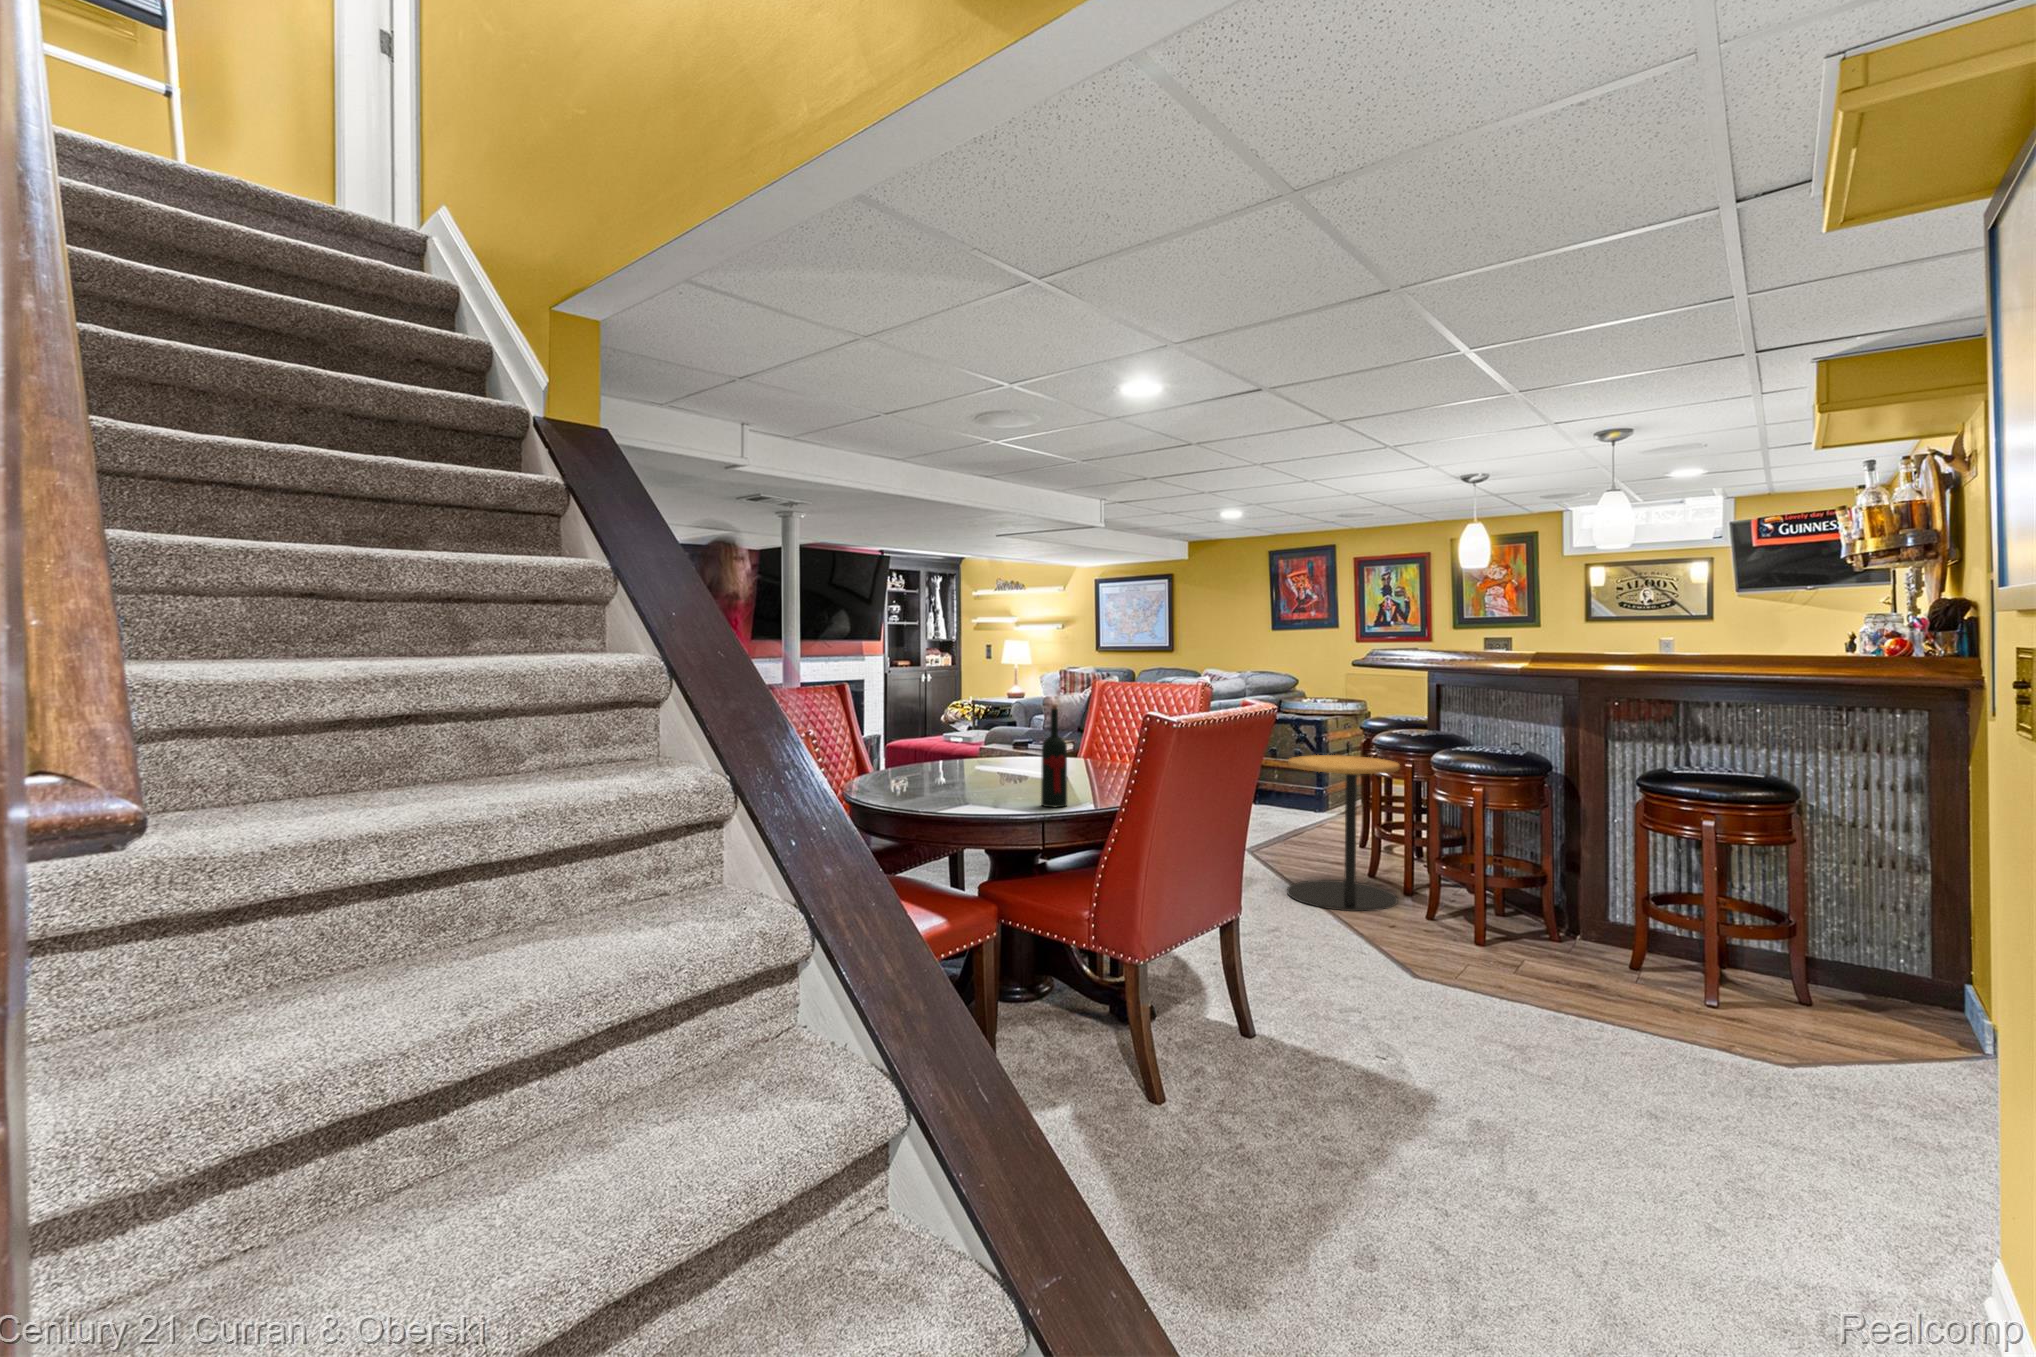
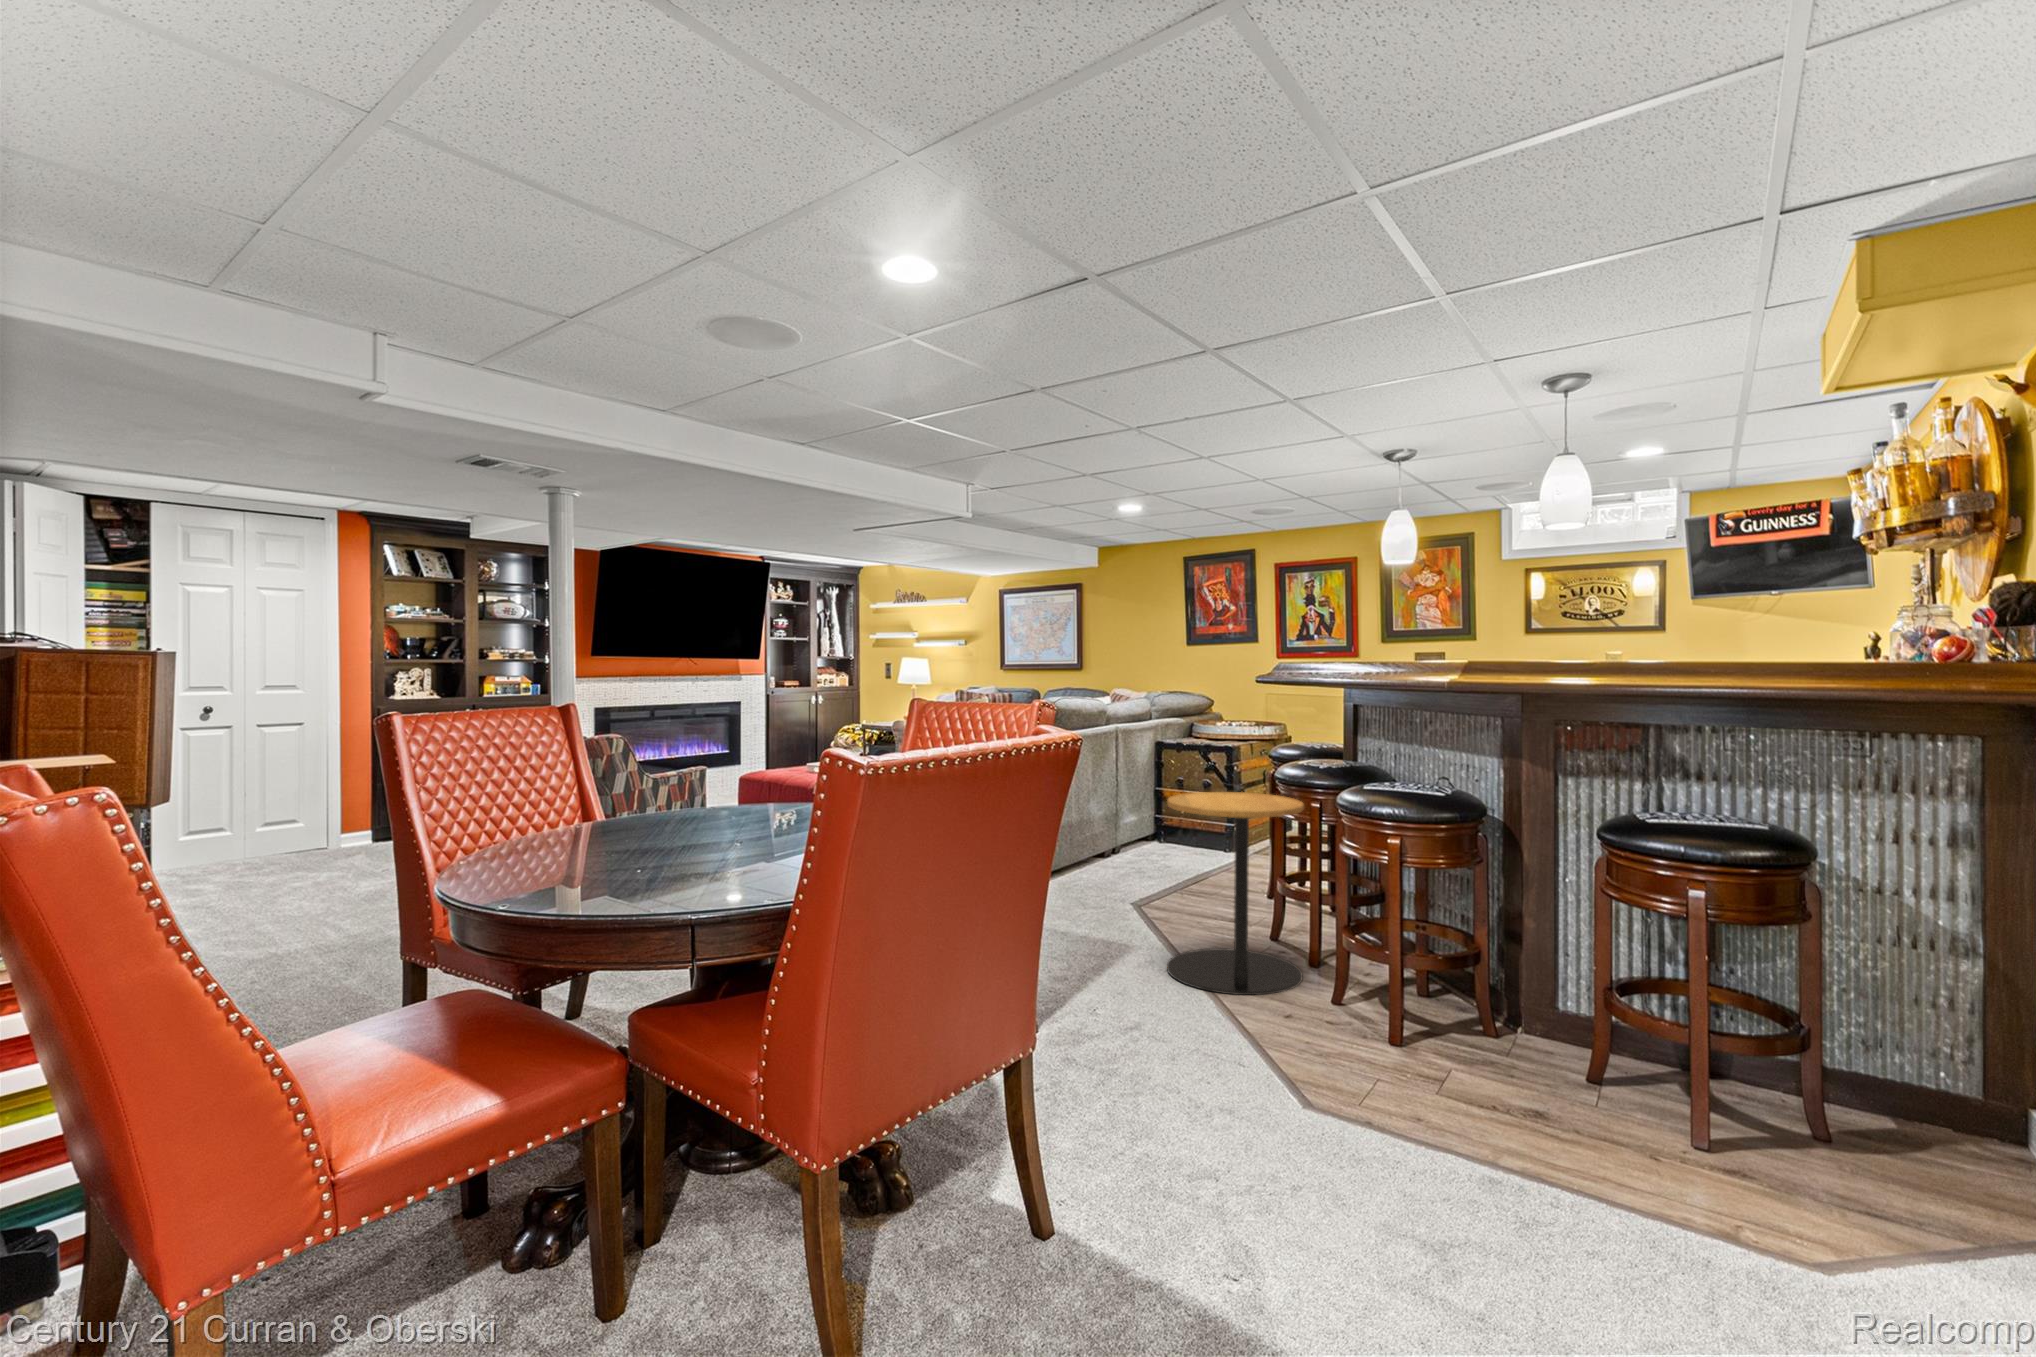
wine bottle: present [1041,705,1067,807] -> none [718,731,760,892]

